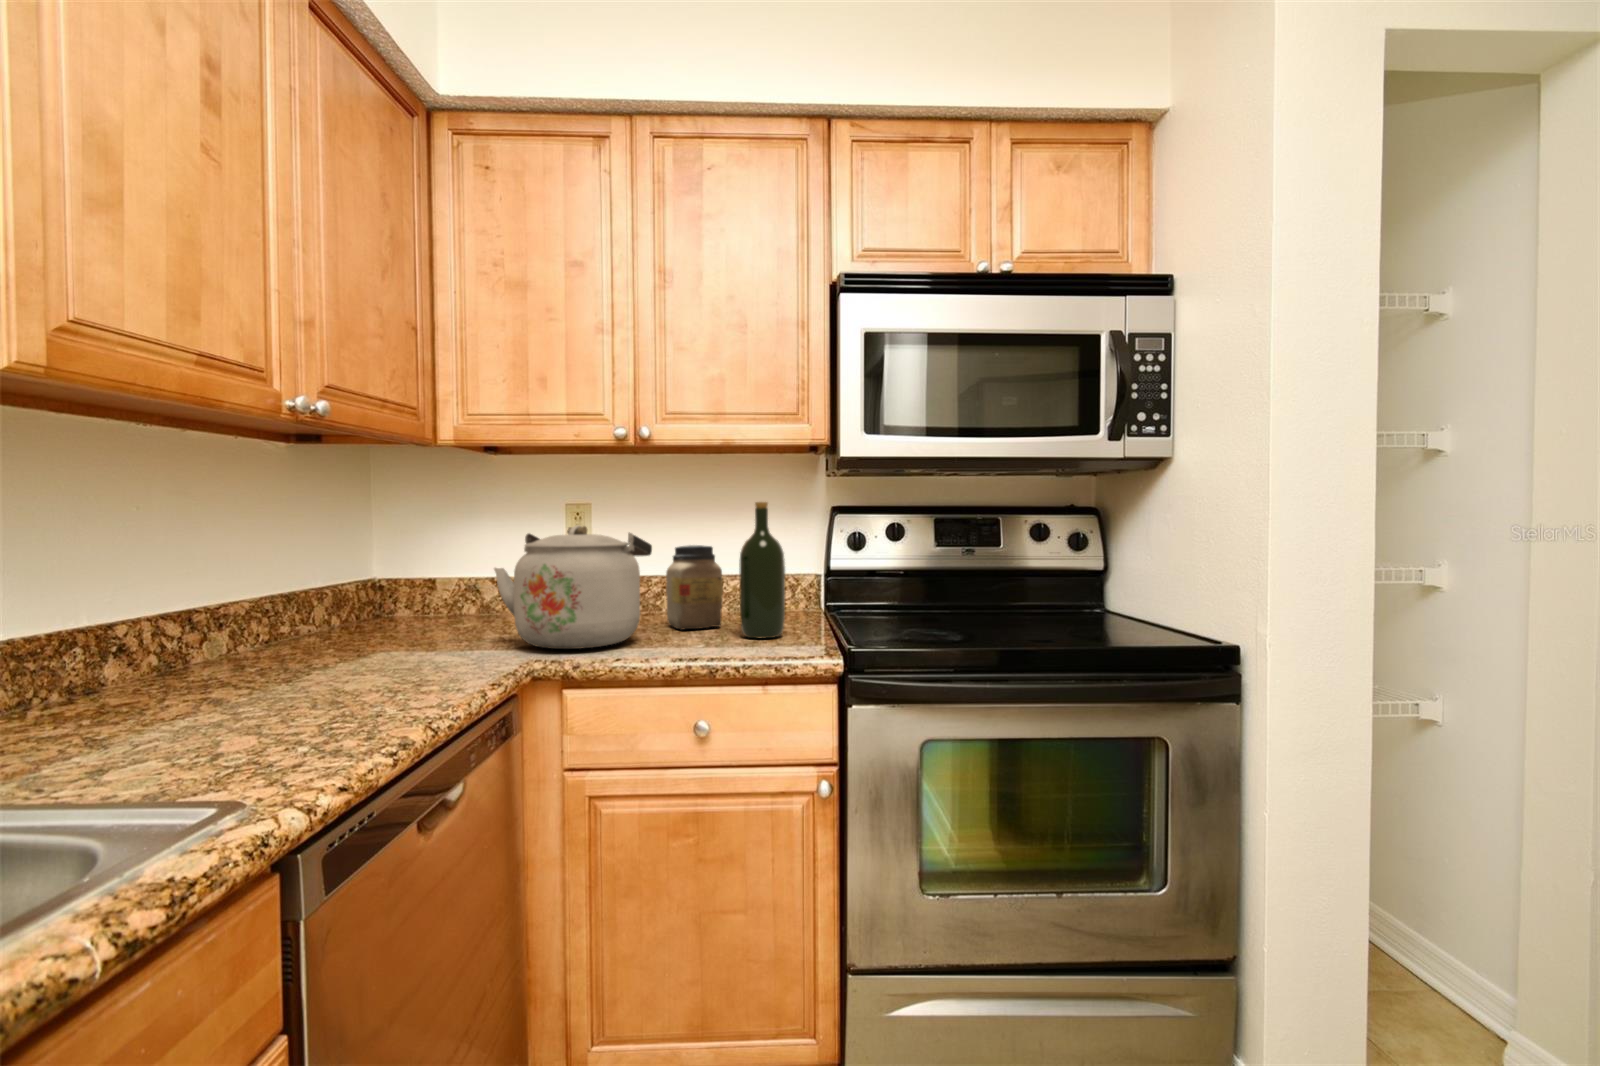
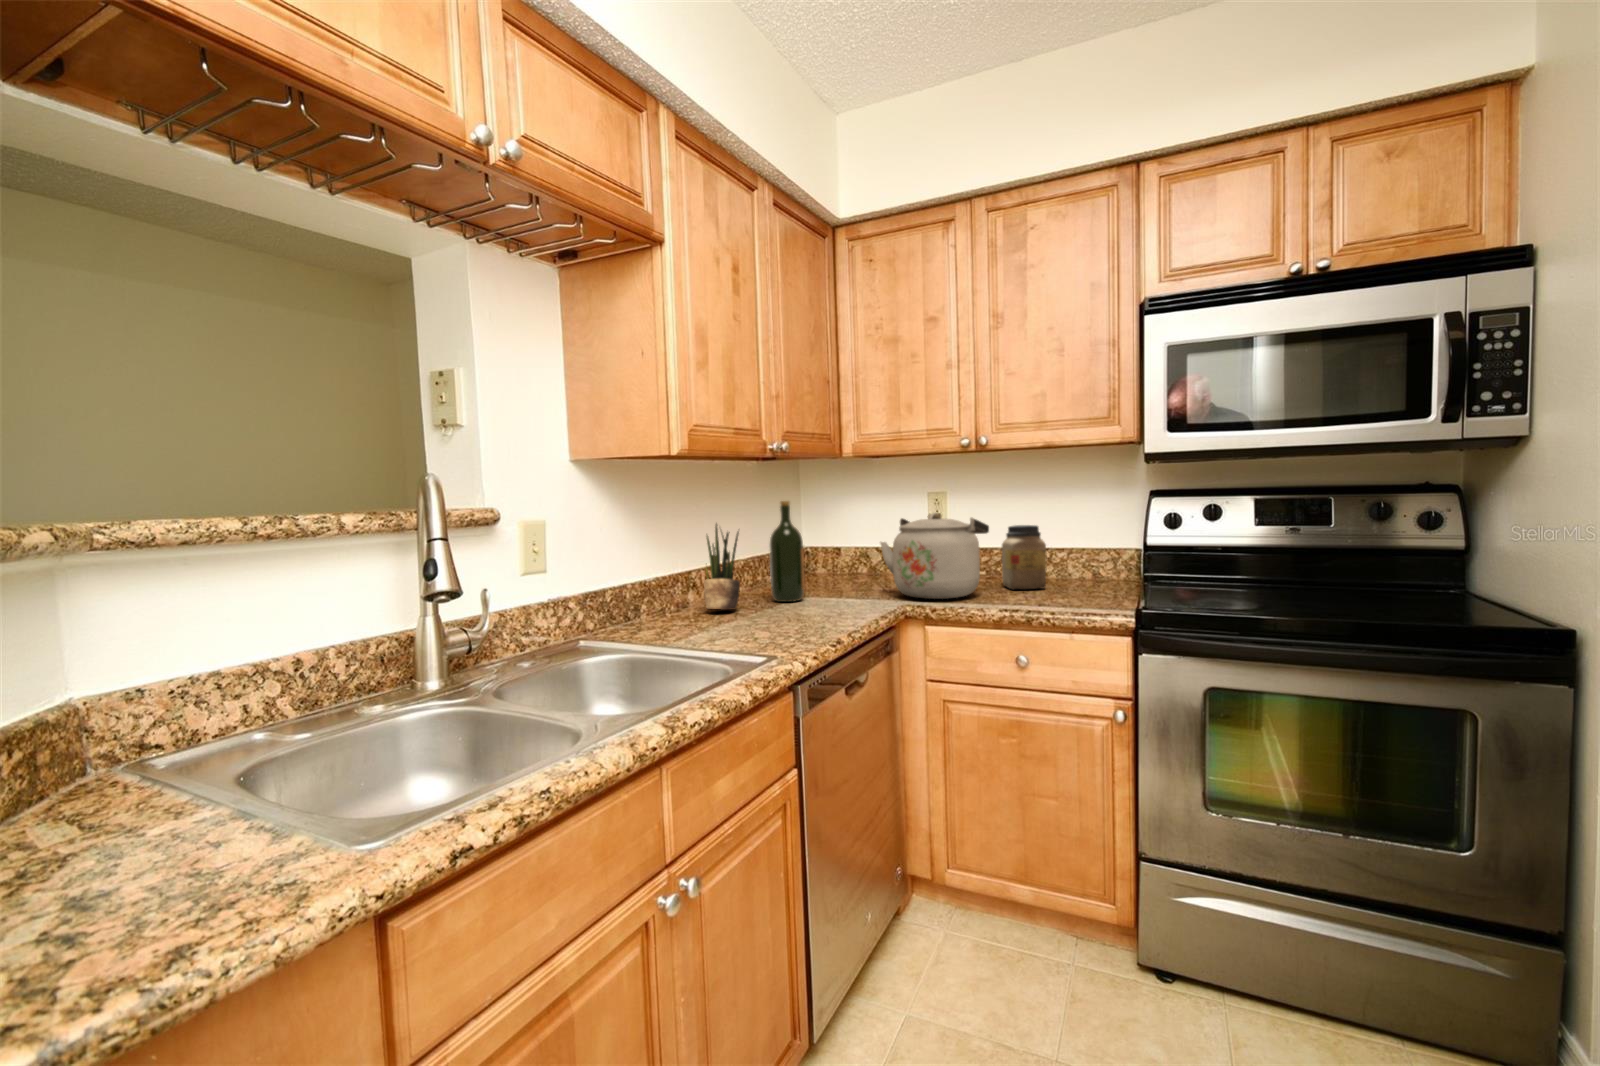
wine bottle: present [739,502,785,639] -> present [769,501,804,602]
potted plant: none [133,530,222,694] -> present [704,524,740,610]

